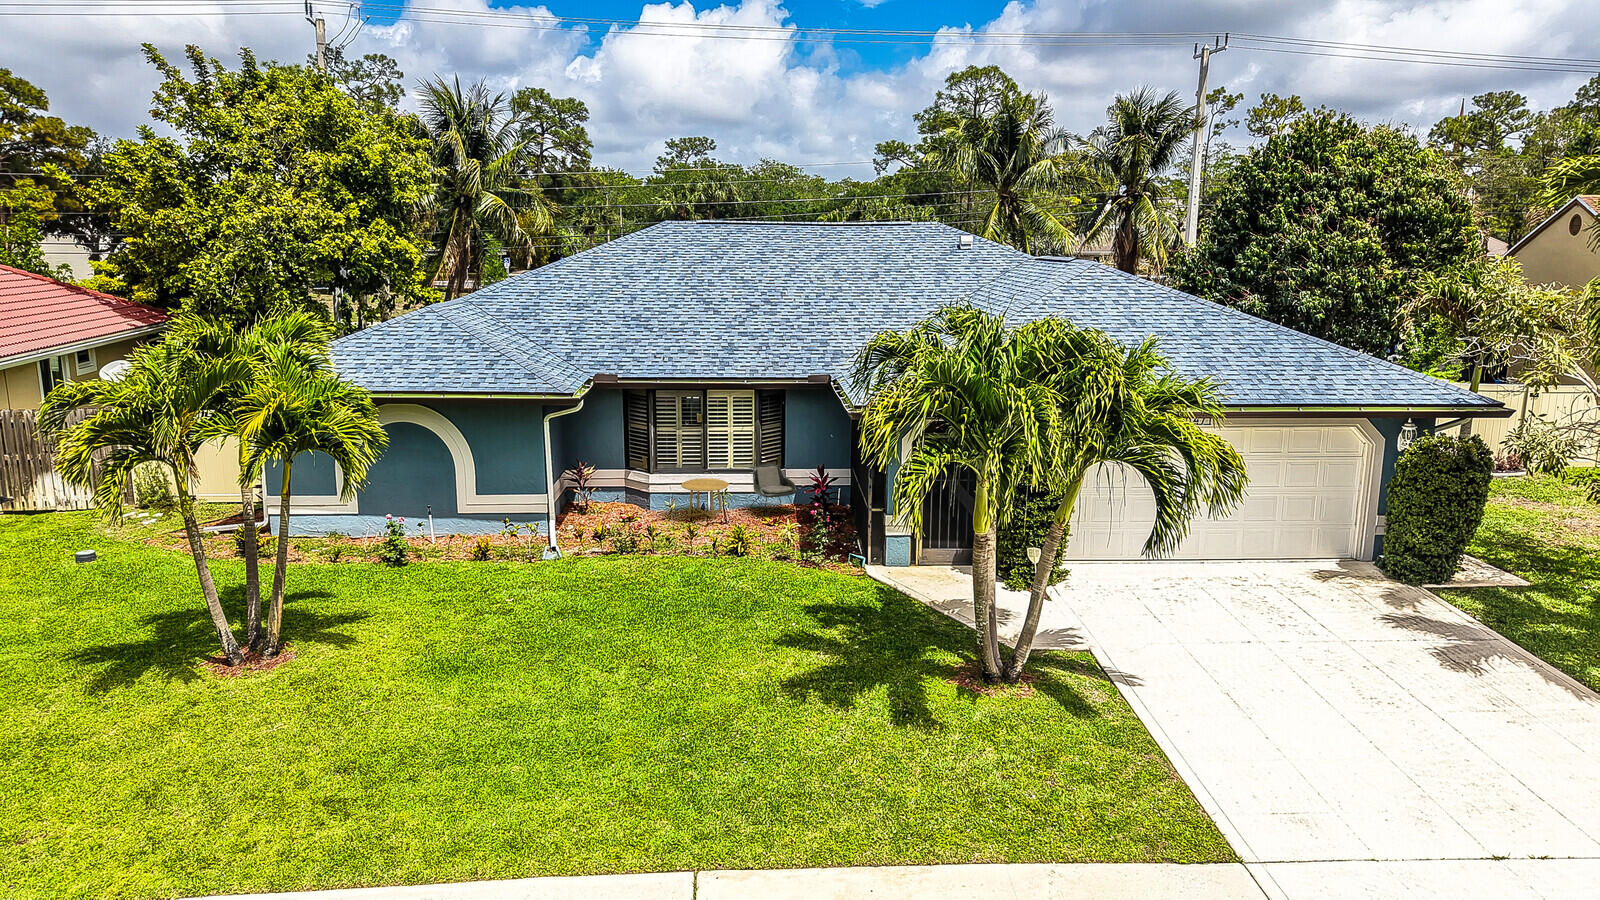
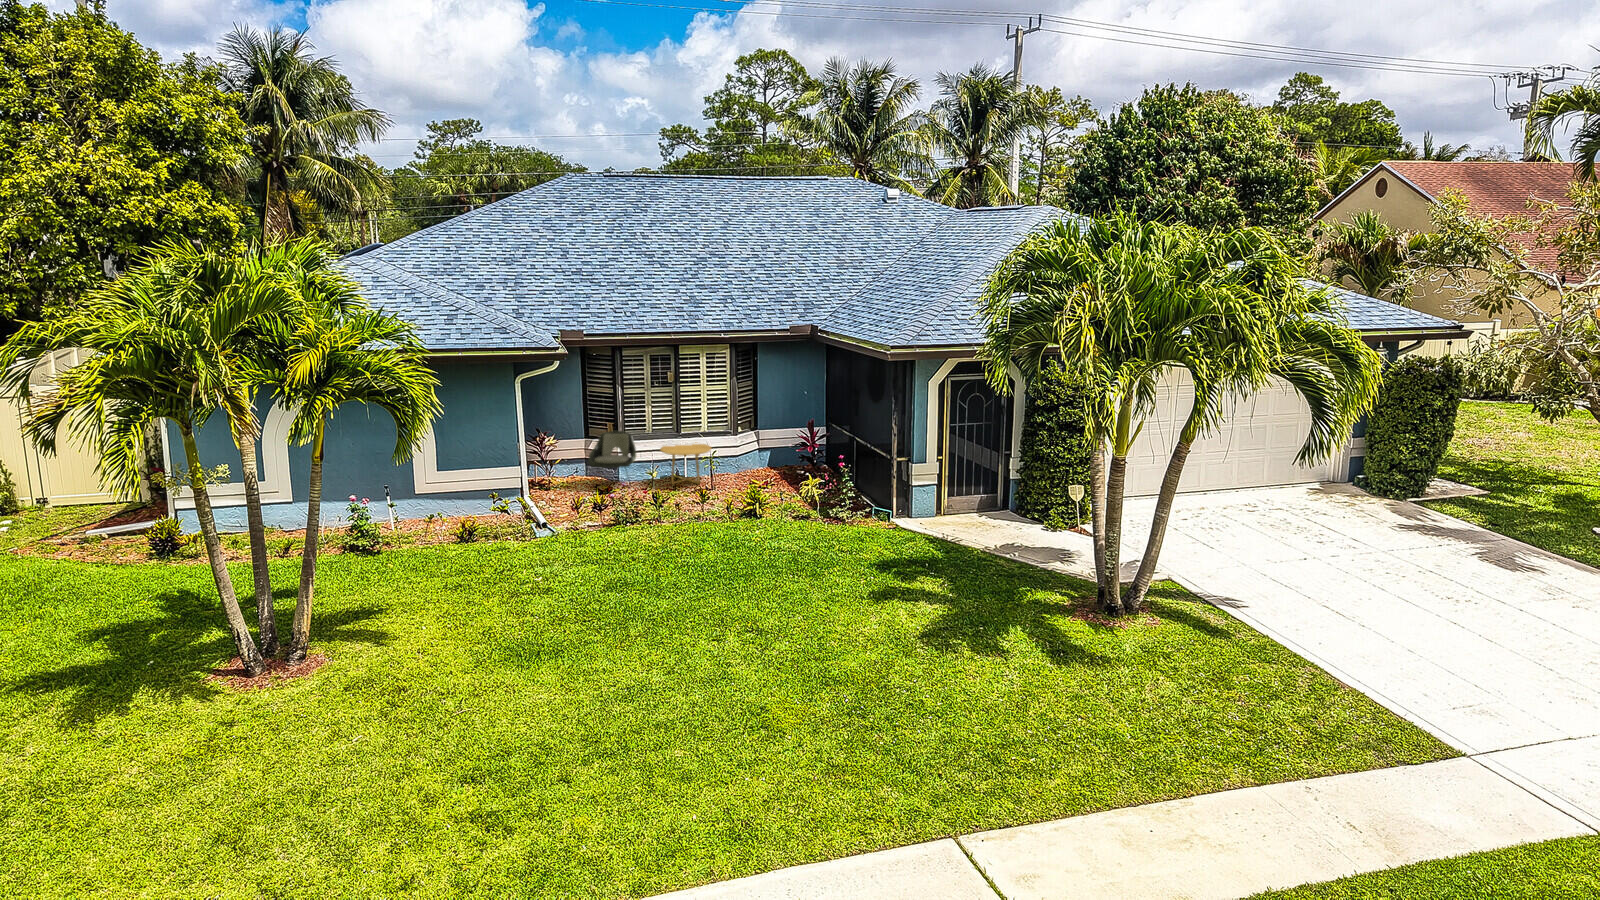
lounge chair: present [751,464,797,516] -> present [588,431,636,487]

